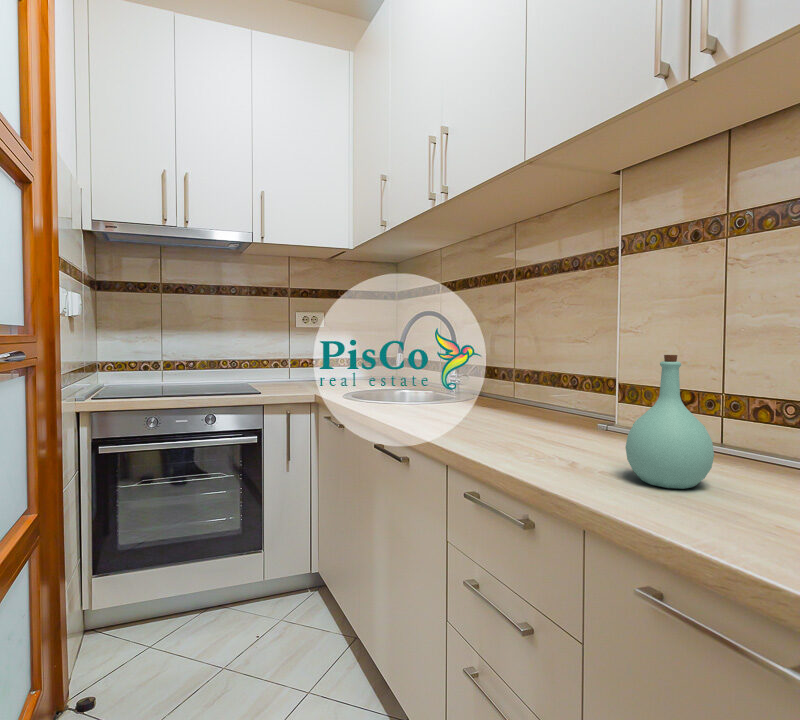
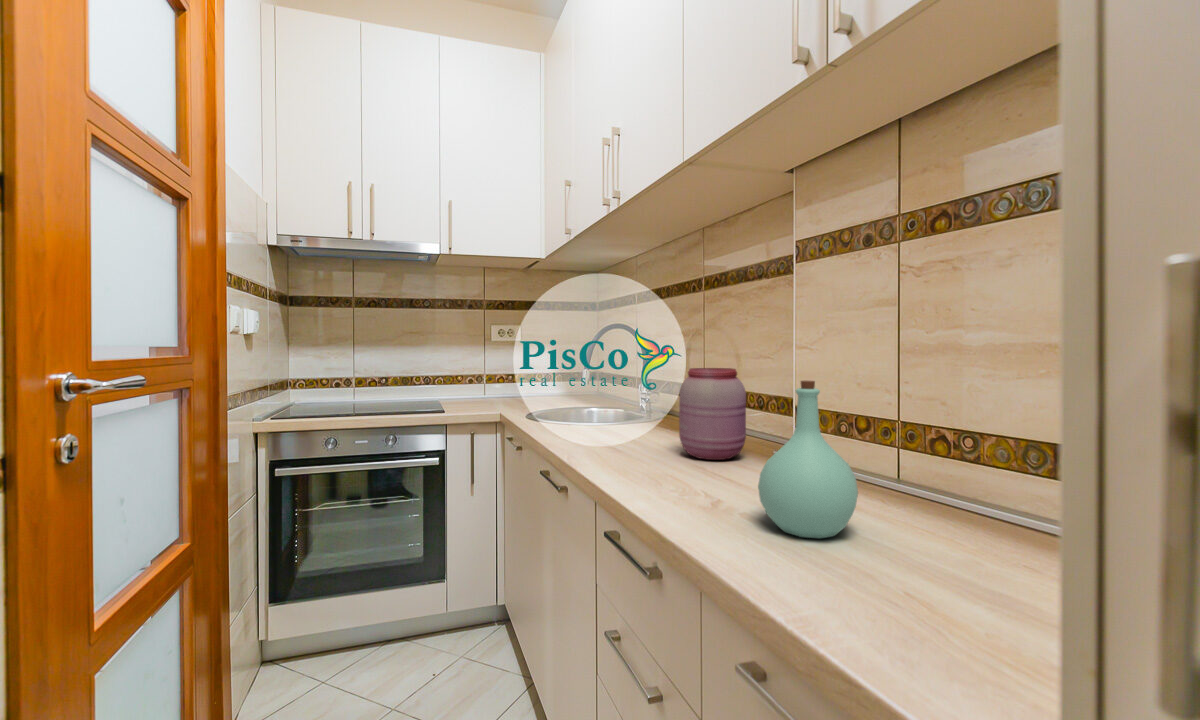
jar: none [515,349,577,432] -> present [679,368,746,460]

